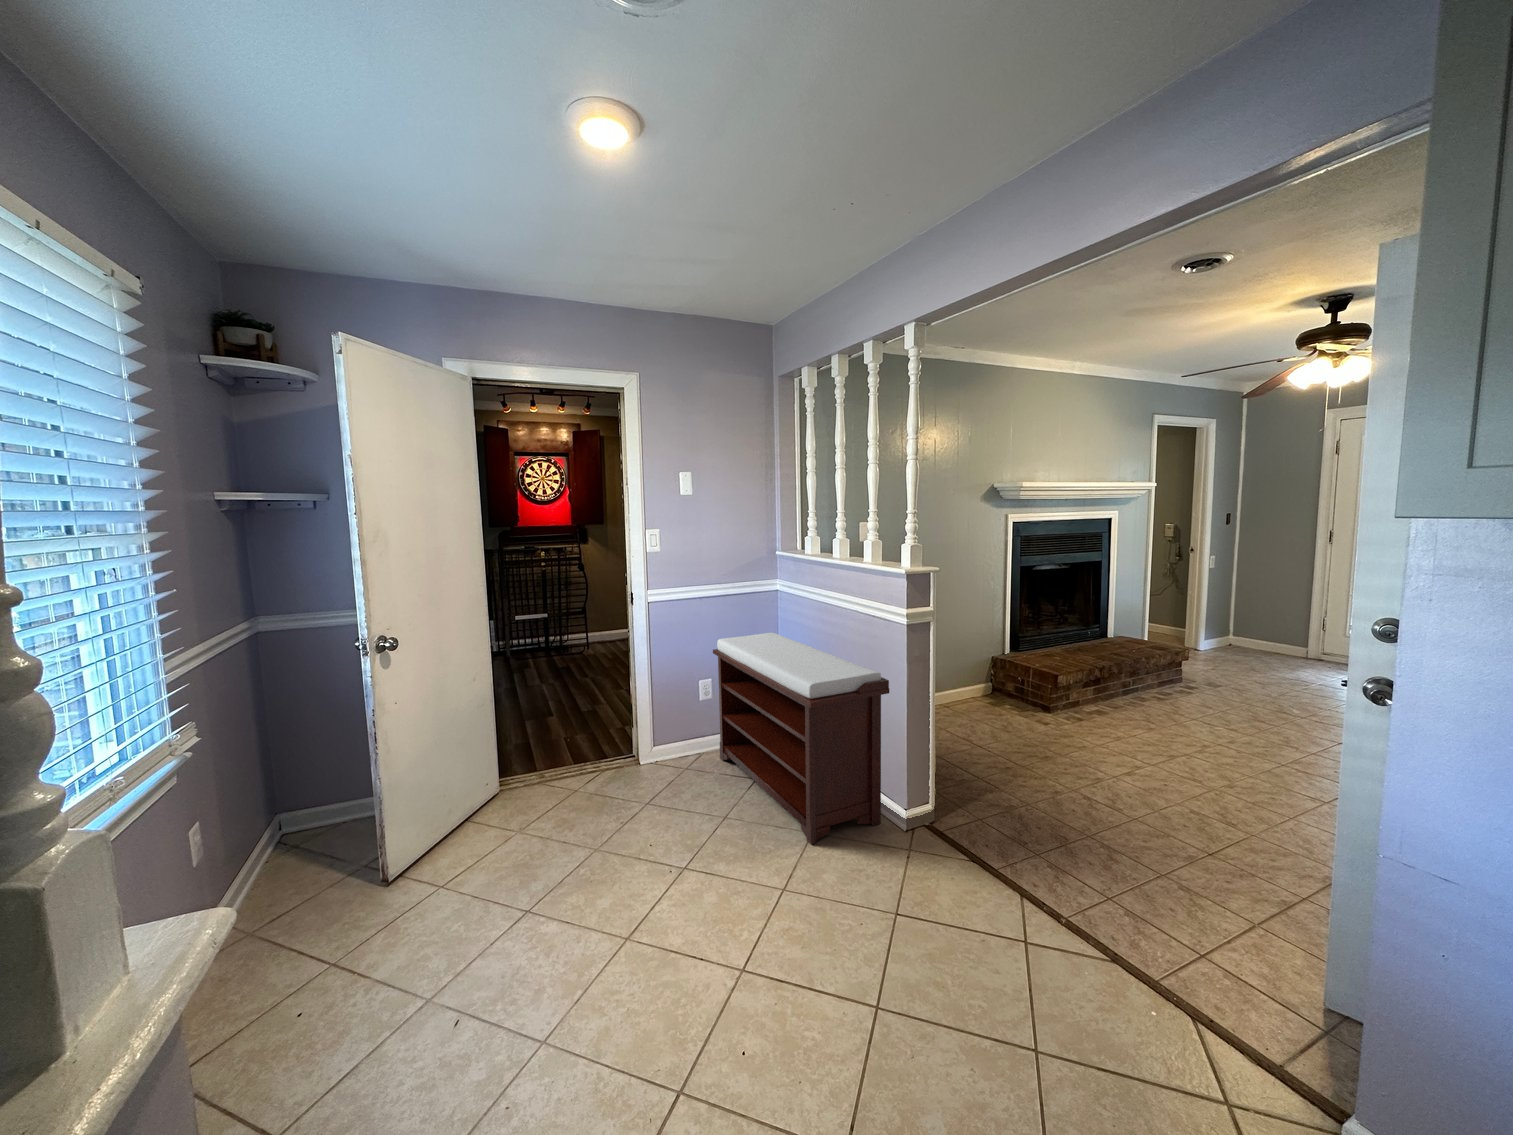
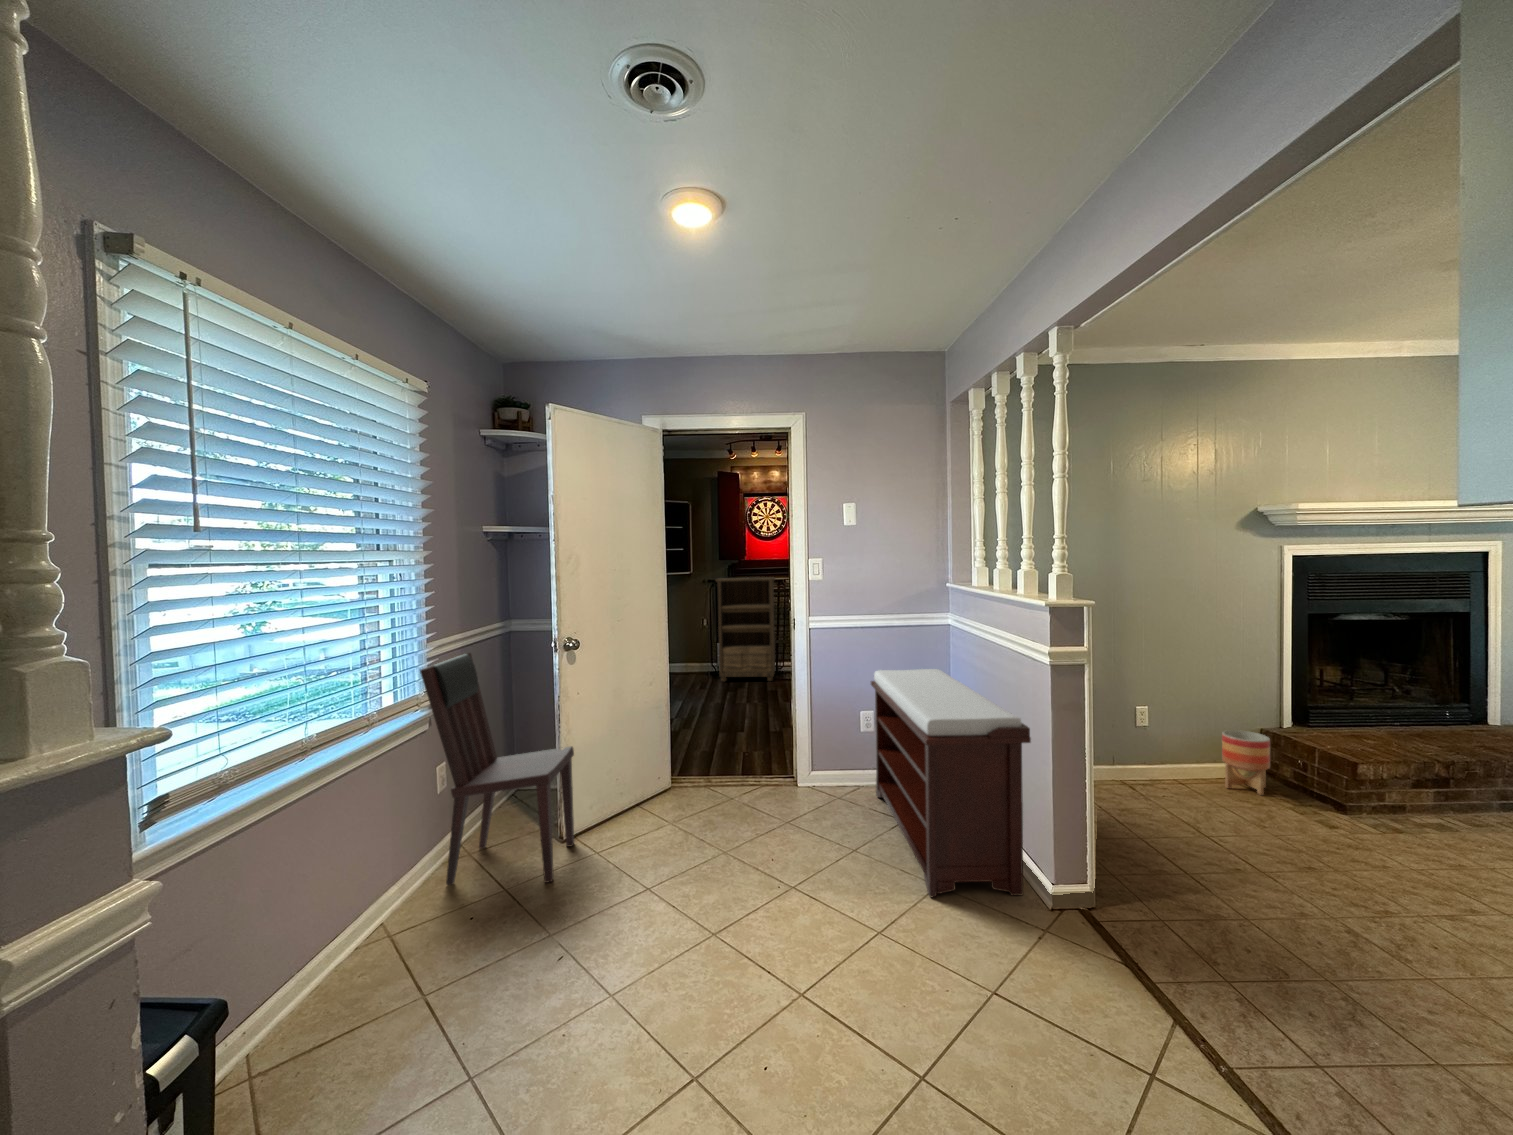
bookshelf: none [490,545,562,662] -> present [716,577,775,682]
planter: none [970,659,1001,707] -> present [1222,730,1270,795]
dining chair: none [163,668,403,983] -> present [420,653,574,885]

